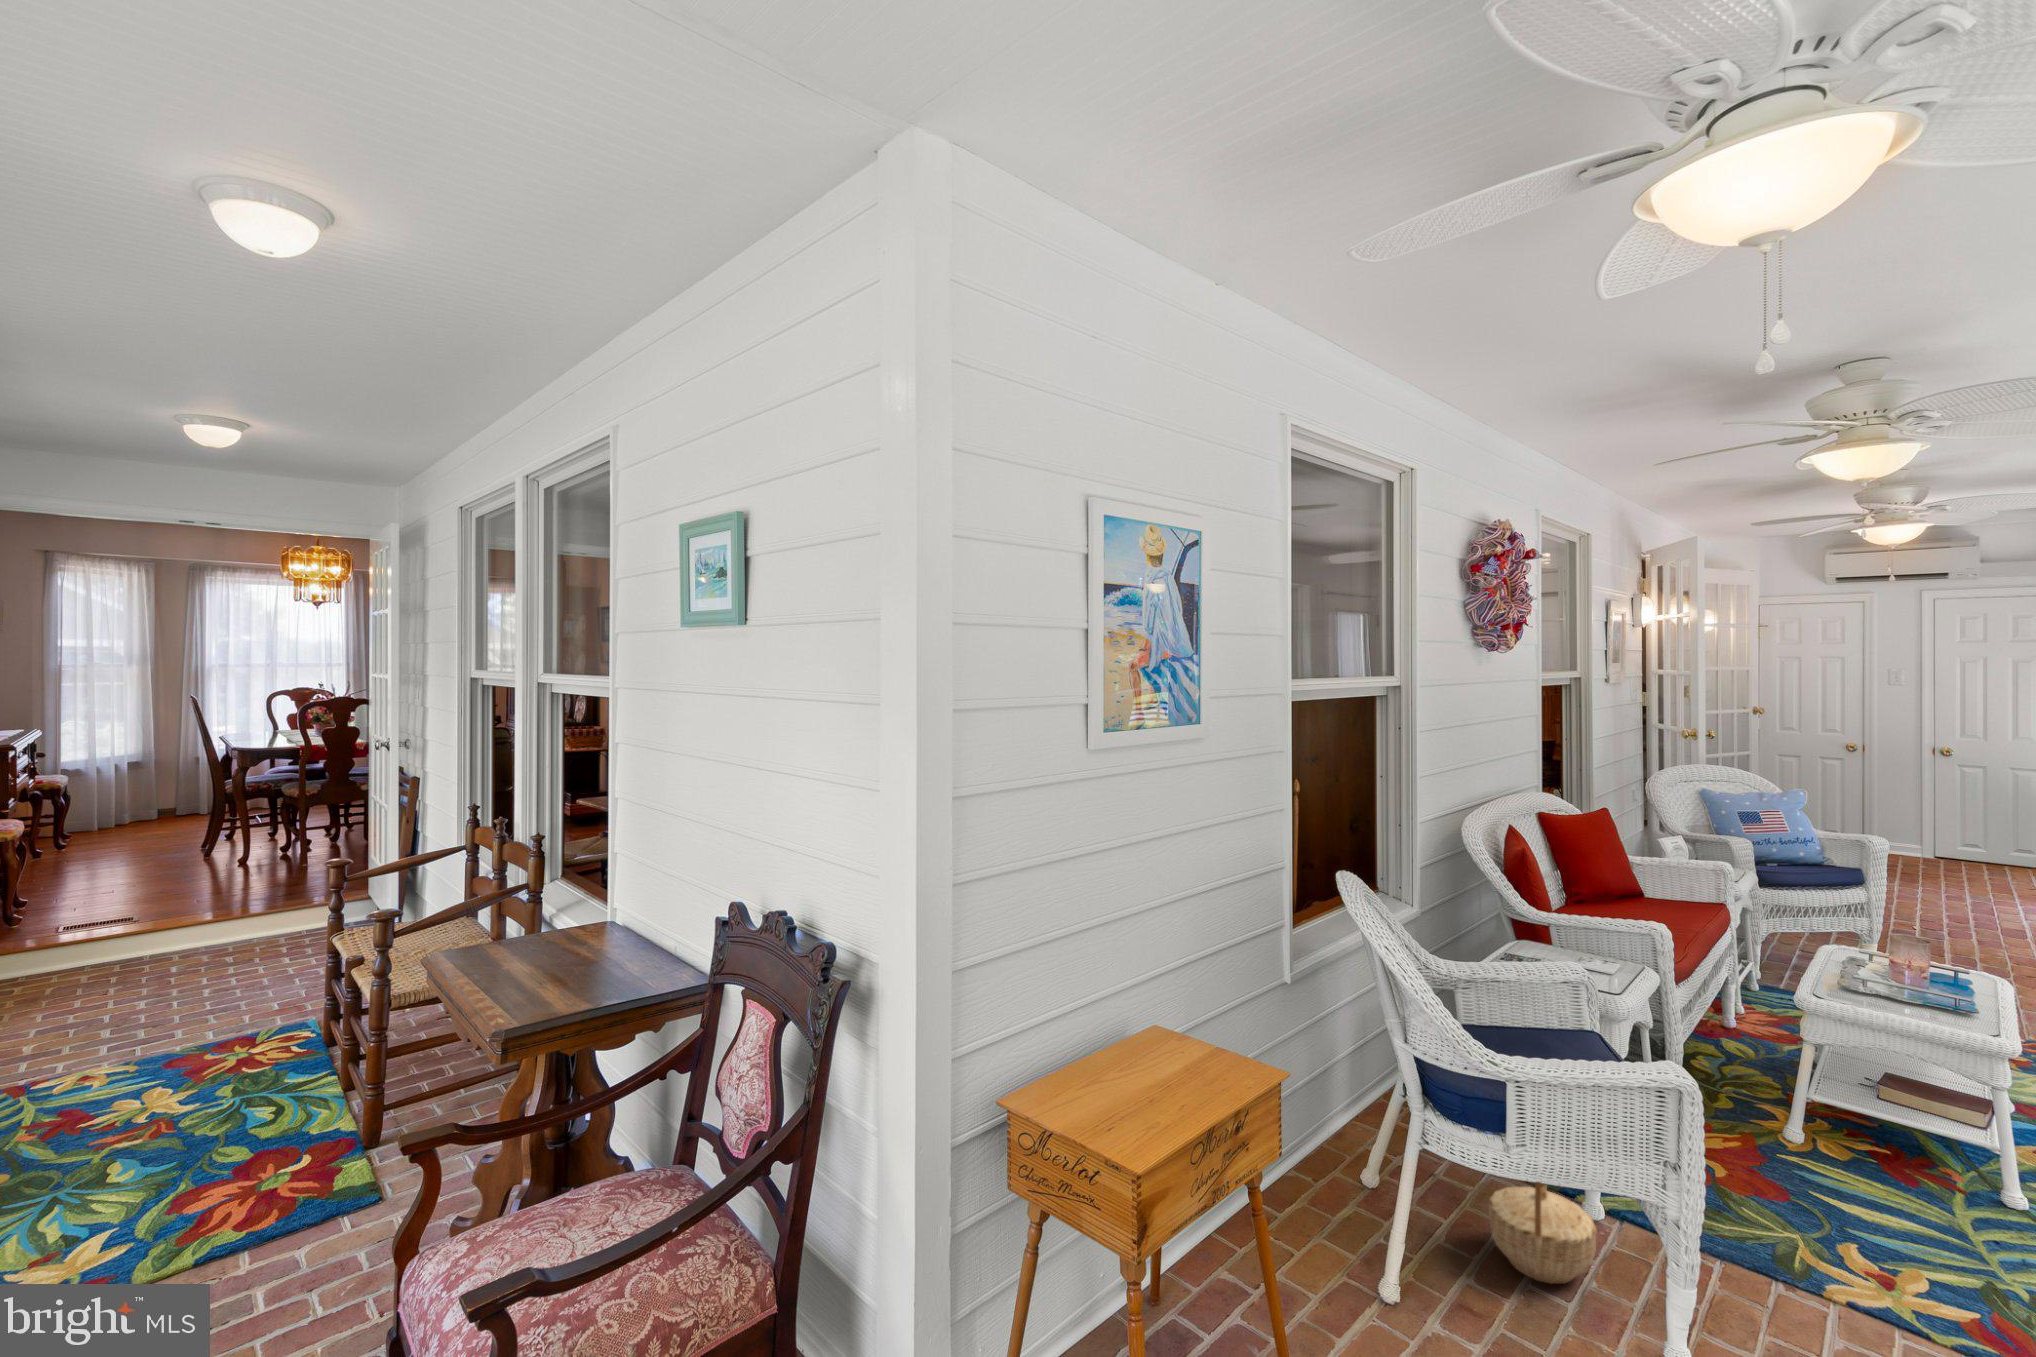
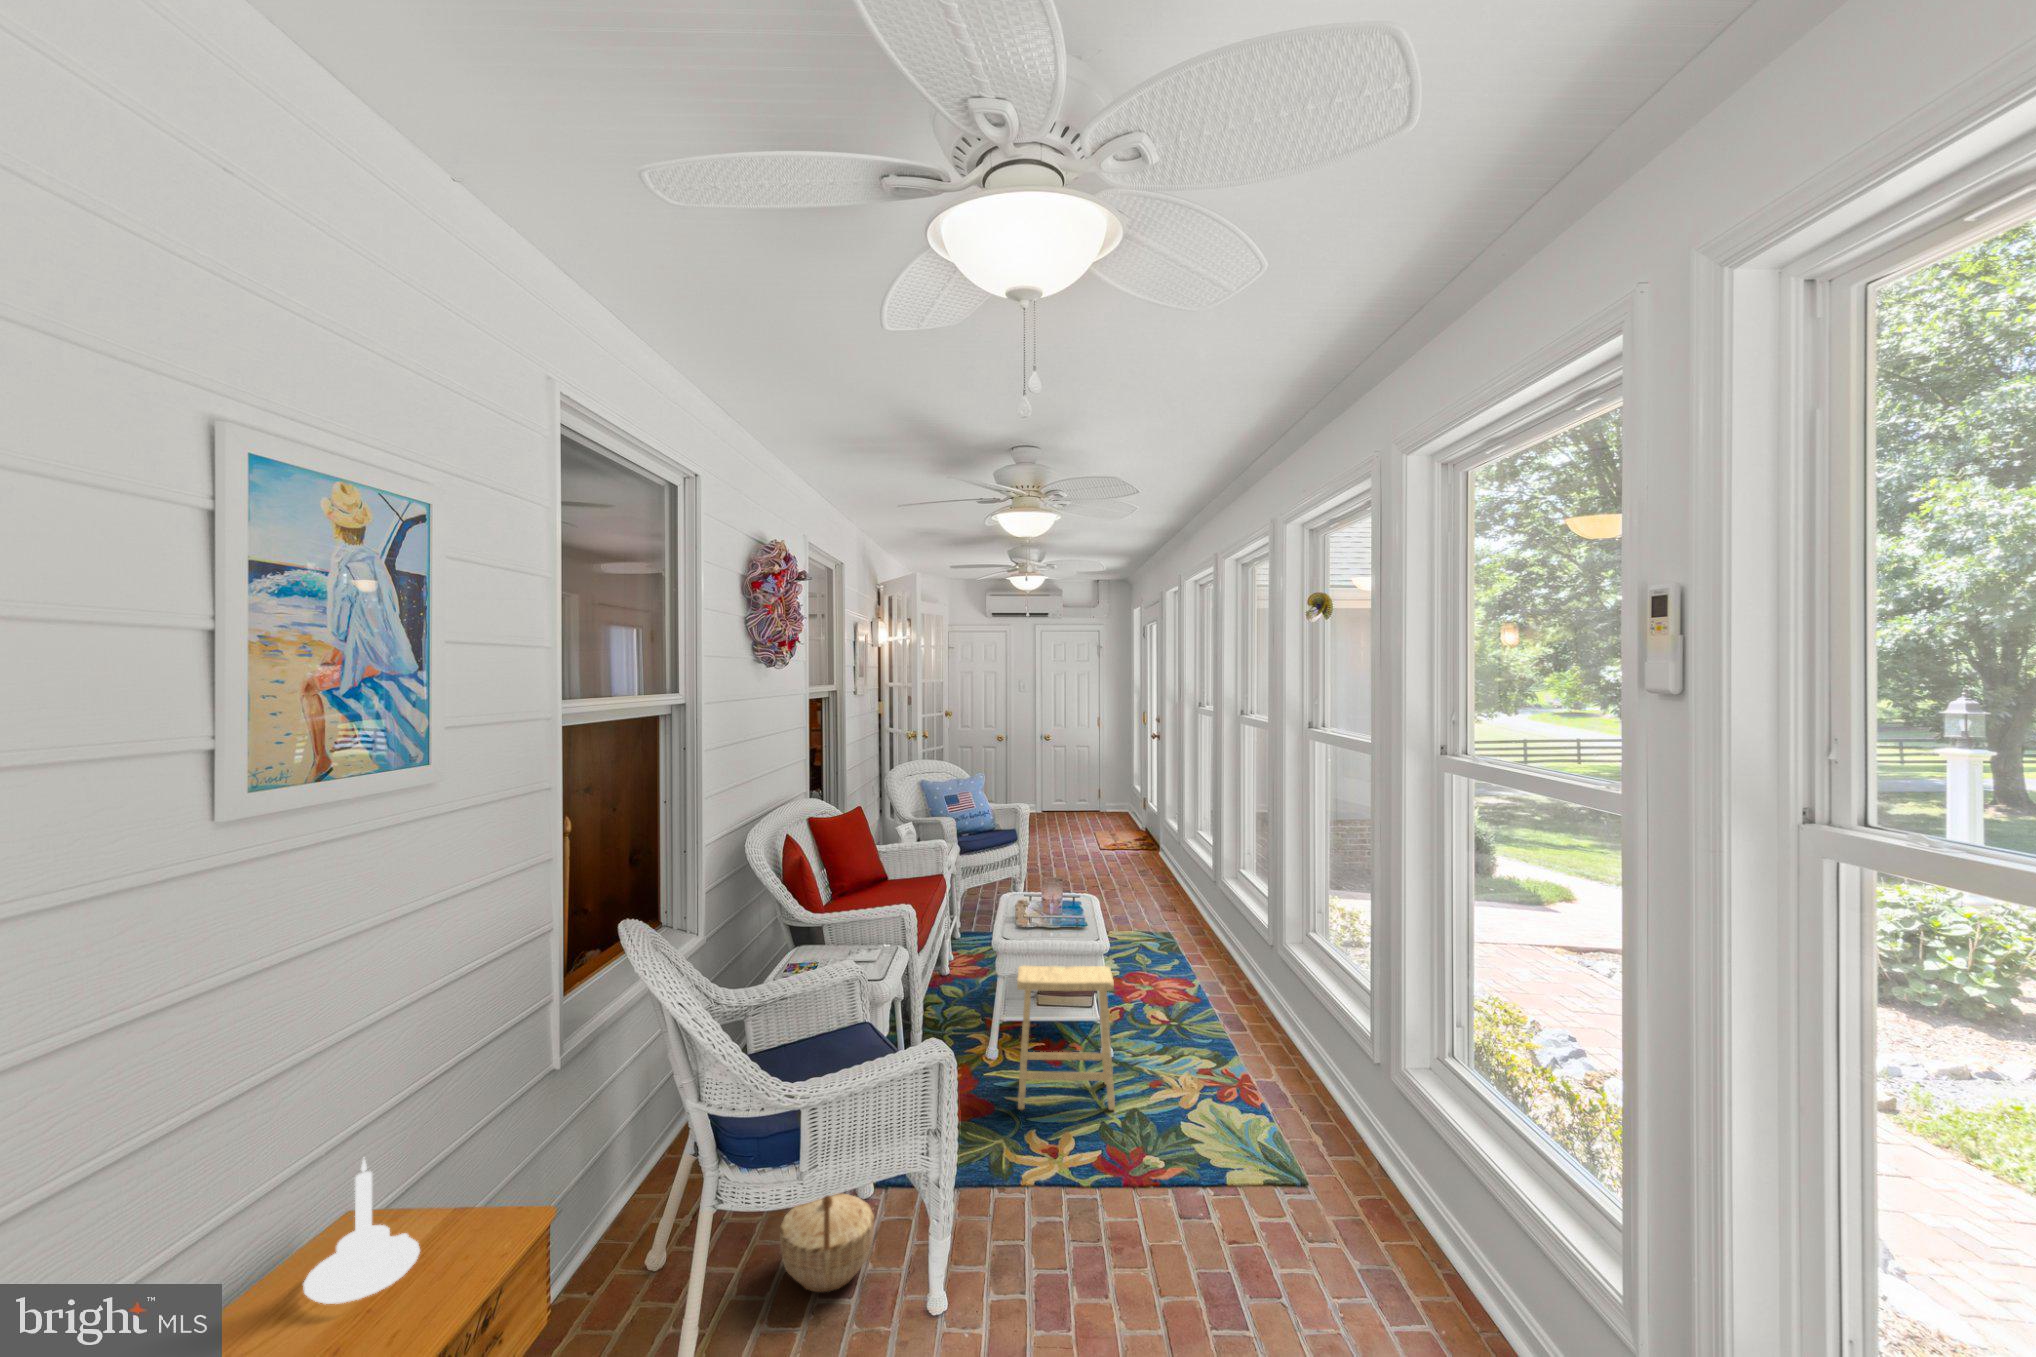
candle holder: none [1135,988,1200,1081] -> present [303,1159,420,1304]
footstool: none [1821,1029,2000,1260] -> present [1017,966,1115,1110]

